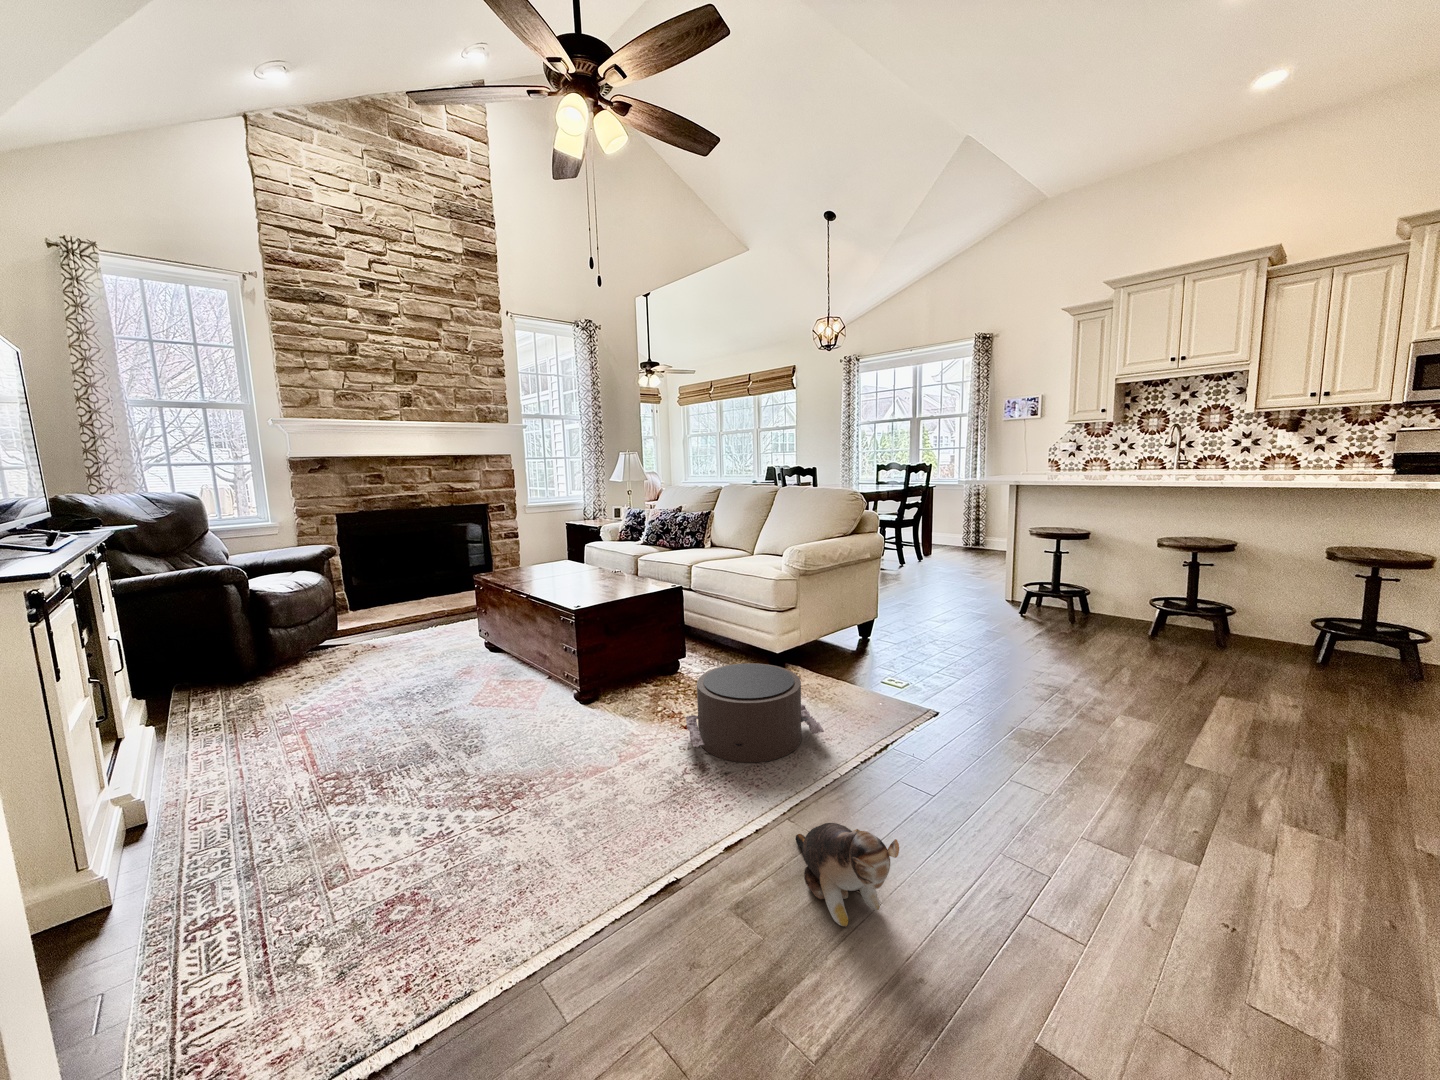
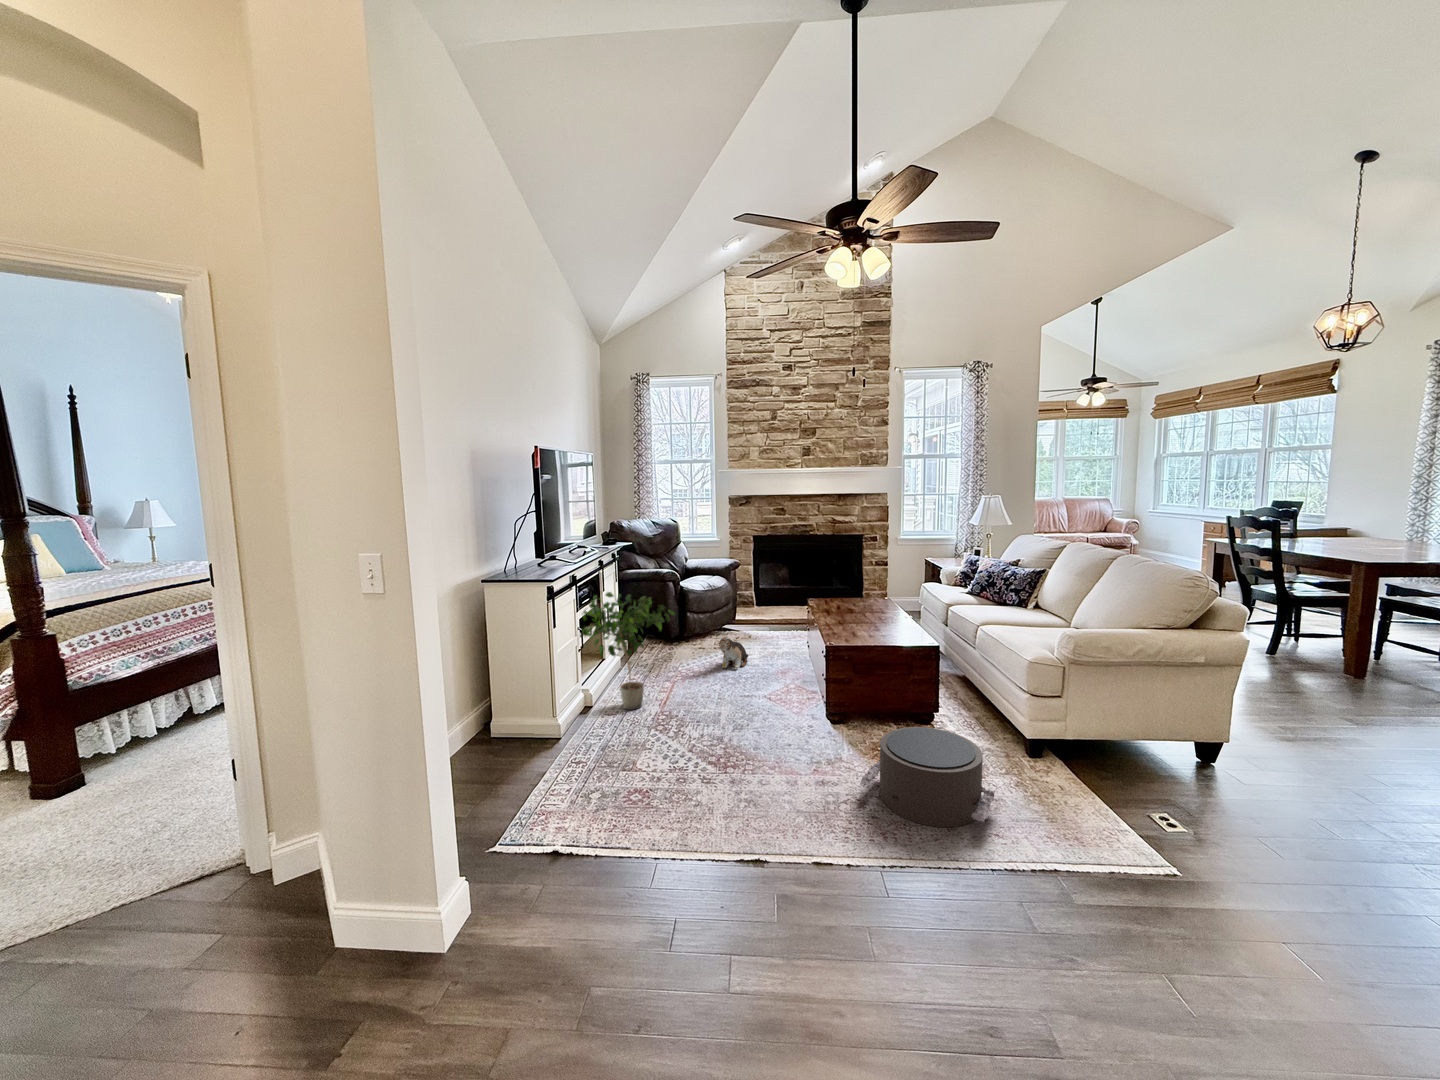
potted plant: none [102,591,323,798] -> present [582,592,674,710]
plush toy: present [795,823,899,926] -> present [716,637,748,669]

